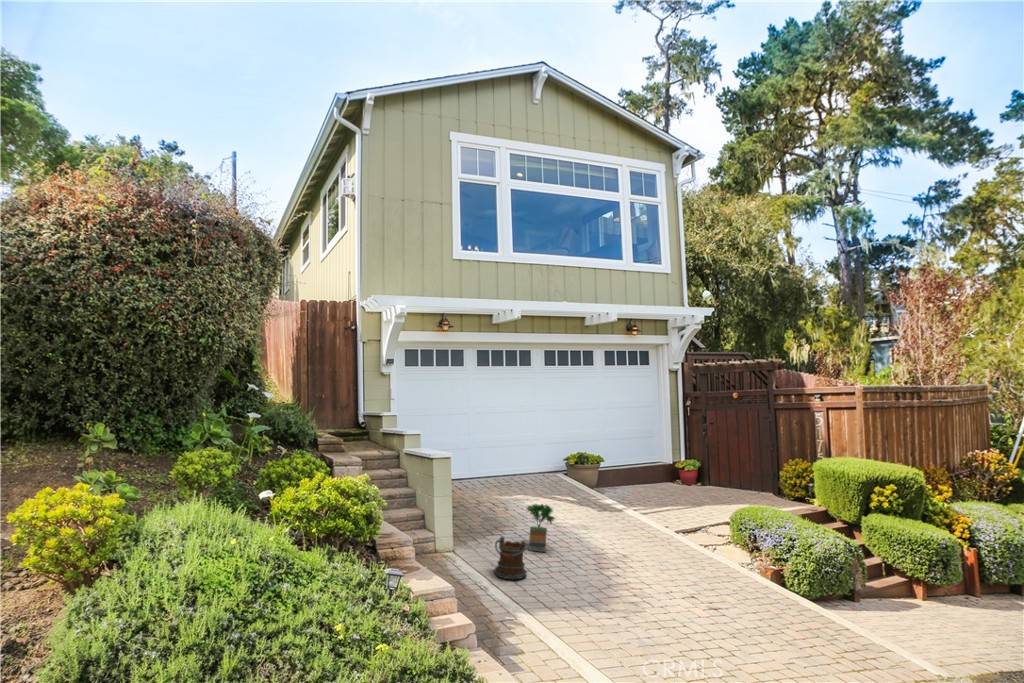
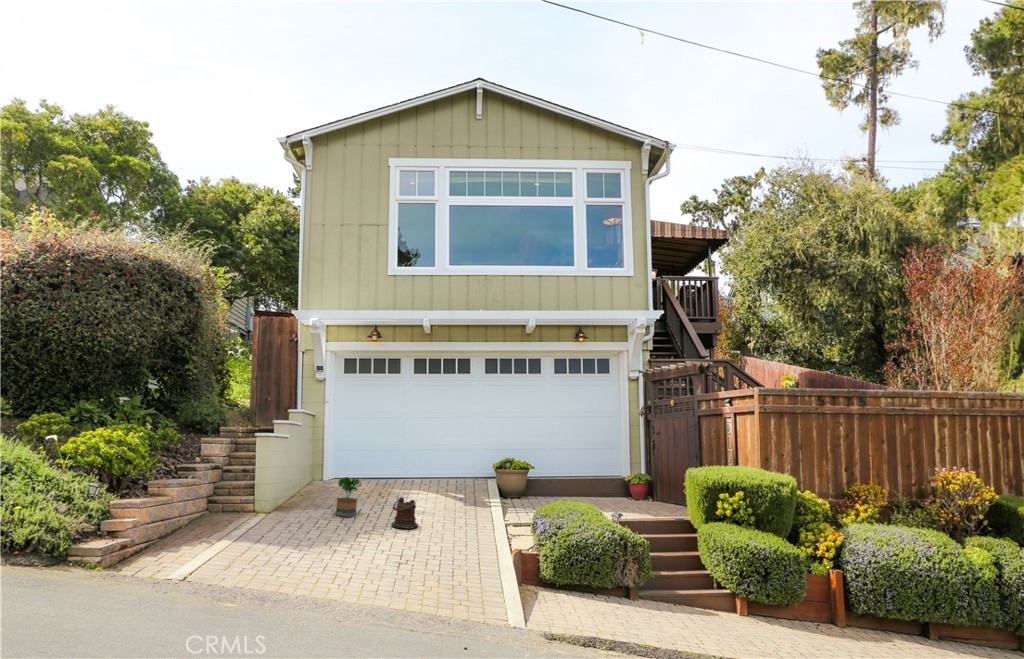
bucket: present [494,537,527,579] -> present [391,497,418,529]

